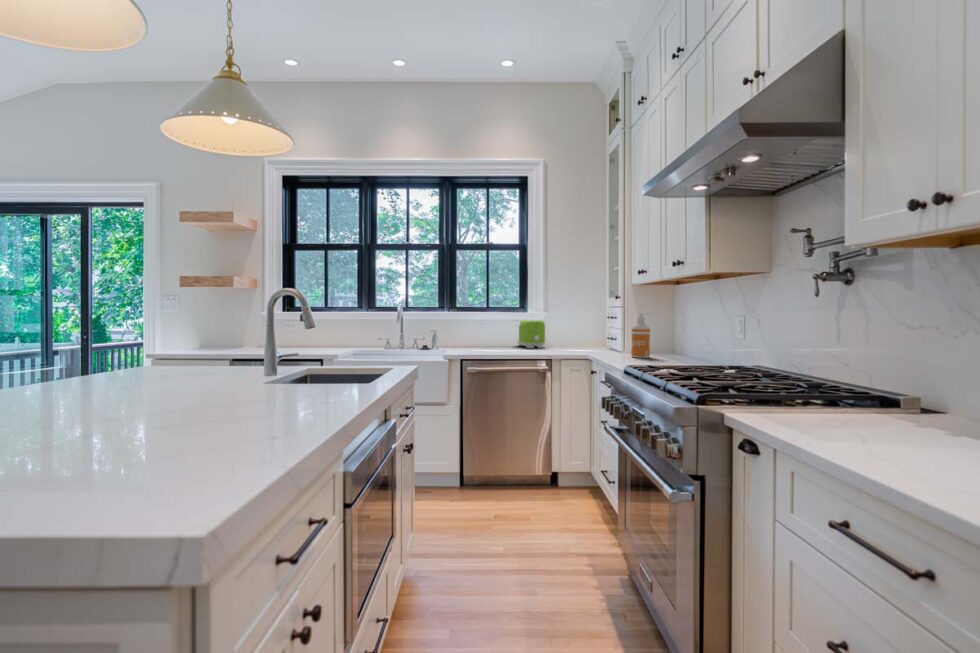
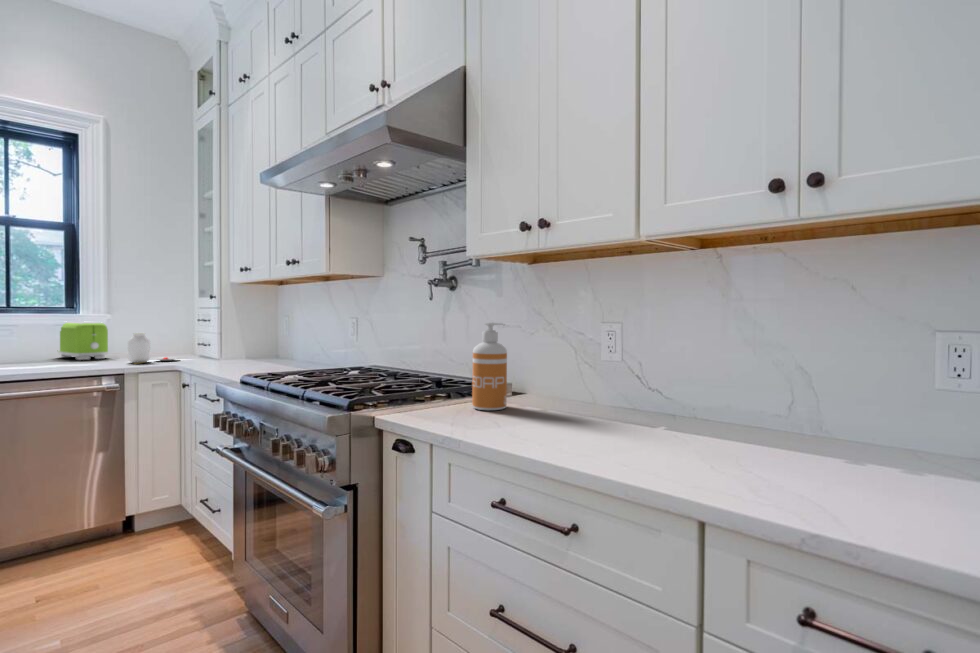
soap dispenser: present [631,313,650,358] -> present [472,323,507,410]
jar: none [555,329,593,353] -> present [128,333,179,364]

